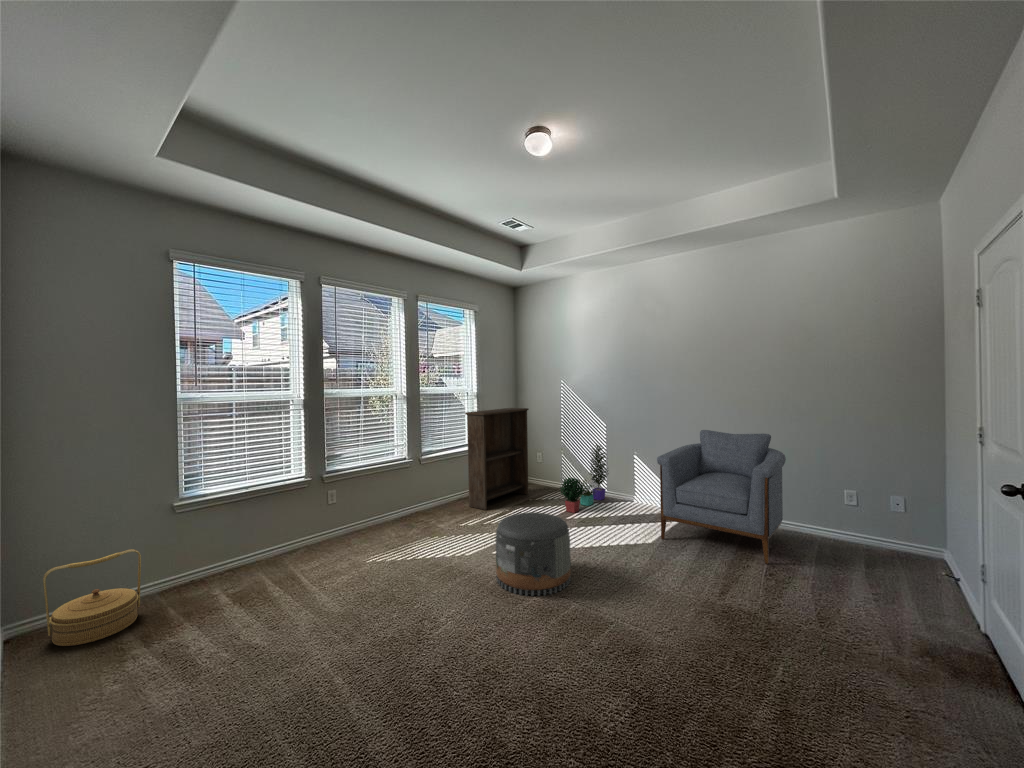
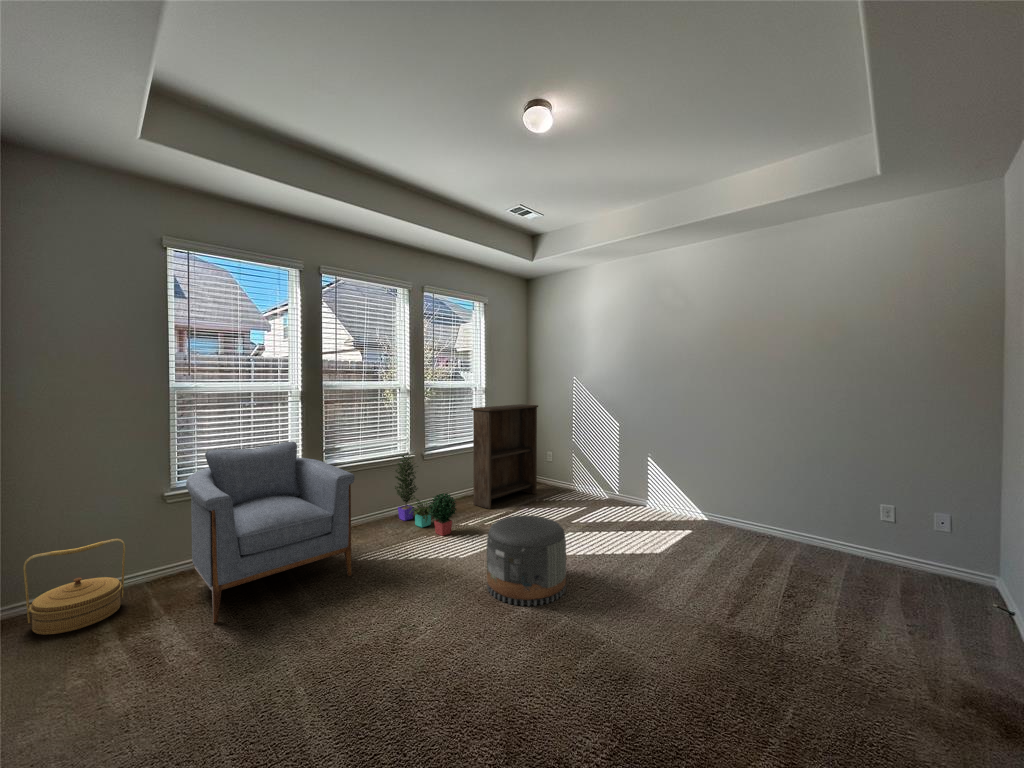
armchair: present [657,430,786,564] -> present [186,442,355,623]
potted plant: present [560,444,608,513] -> present [395,455,456,536]

